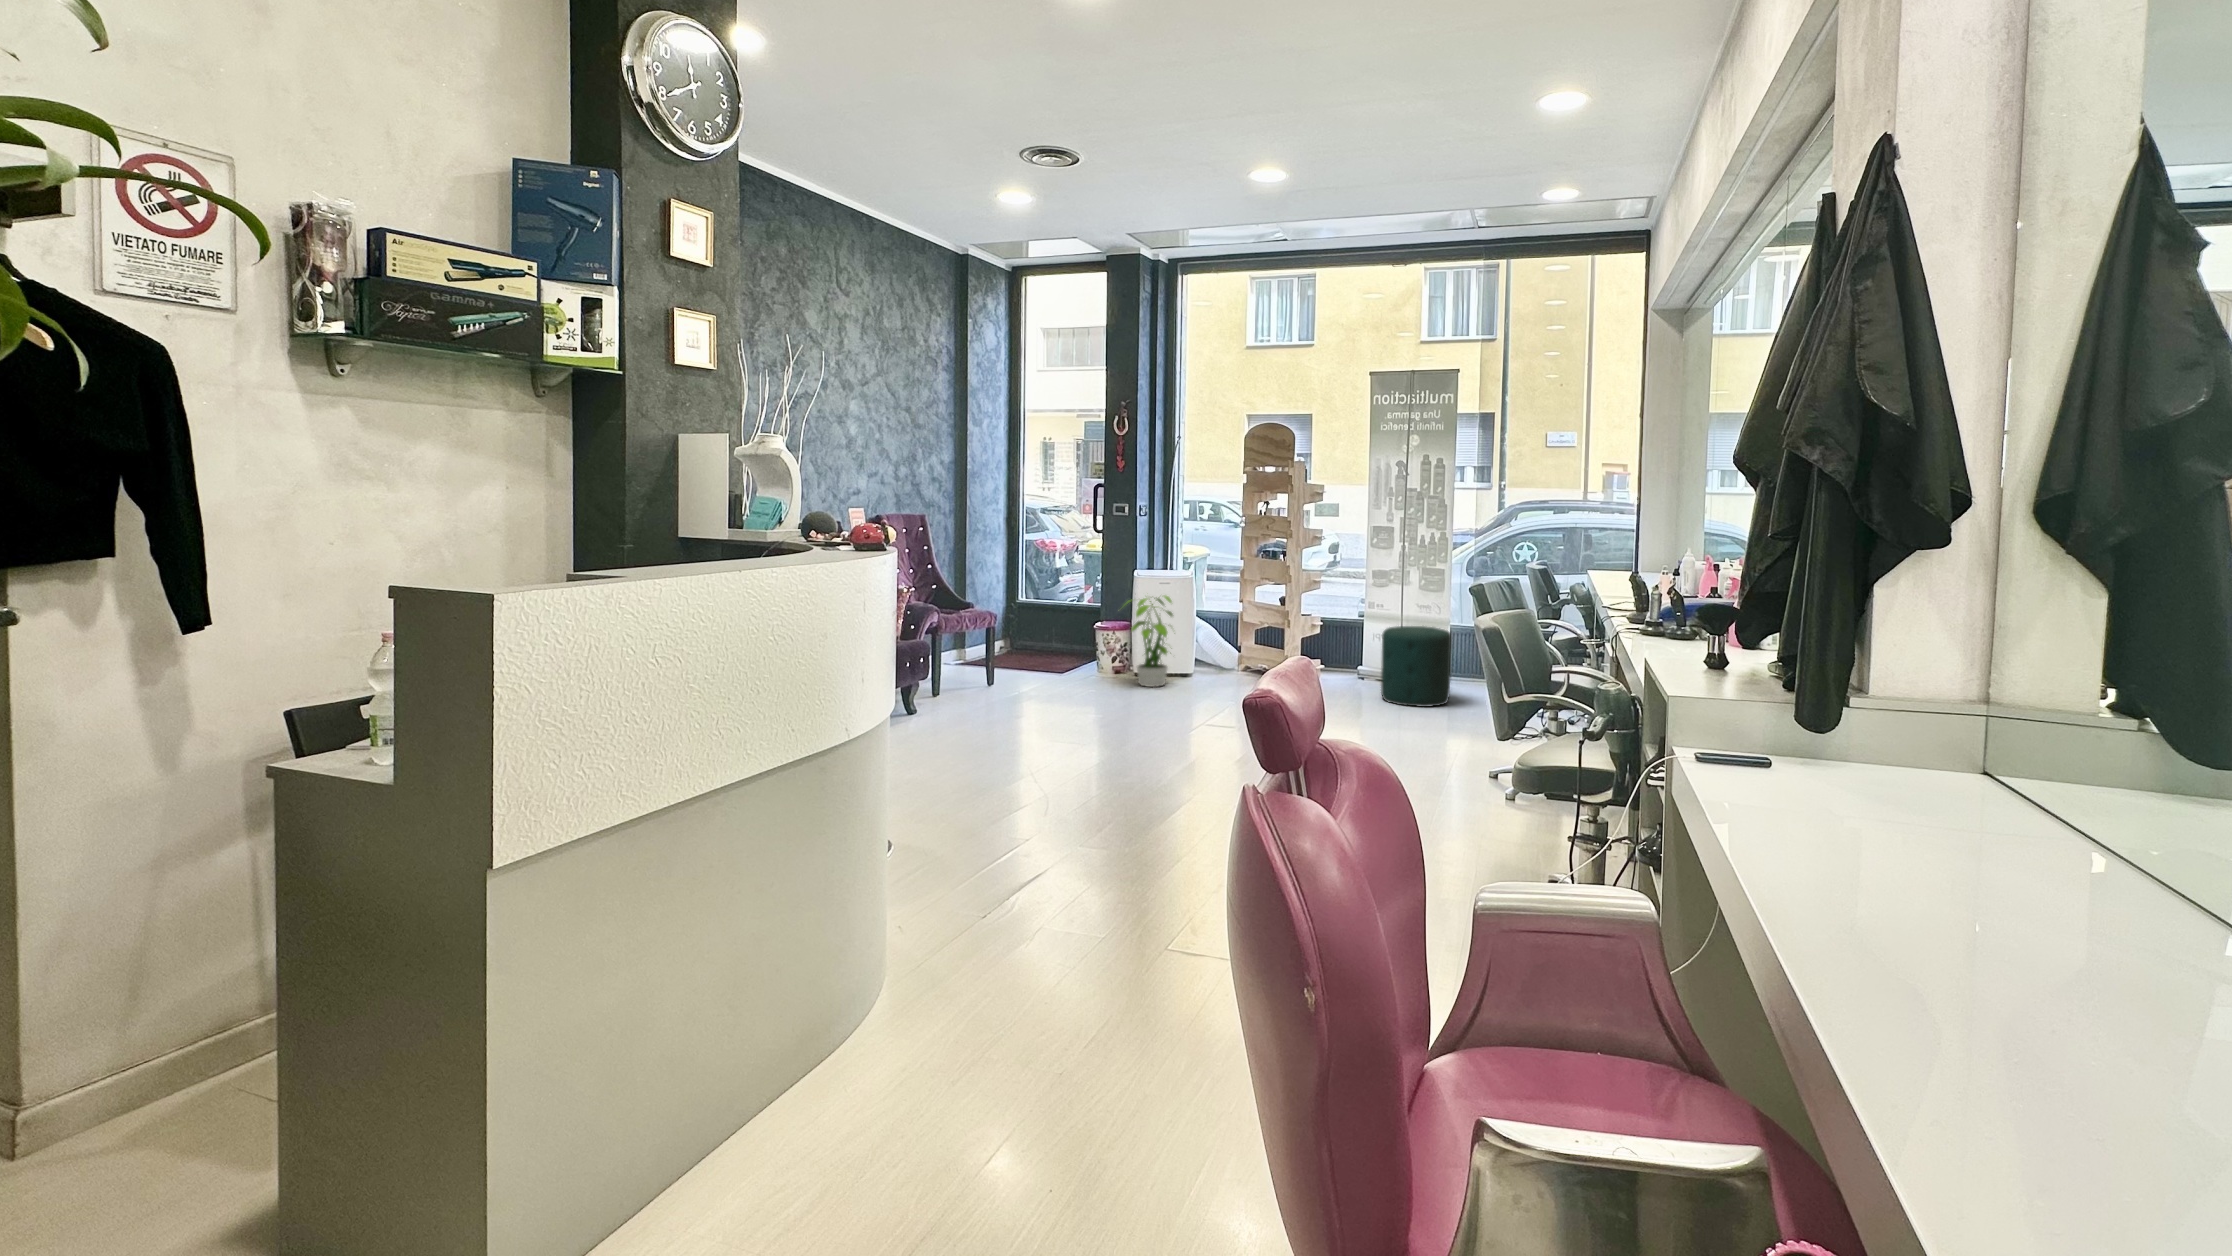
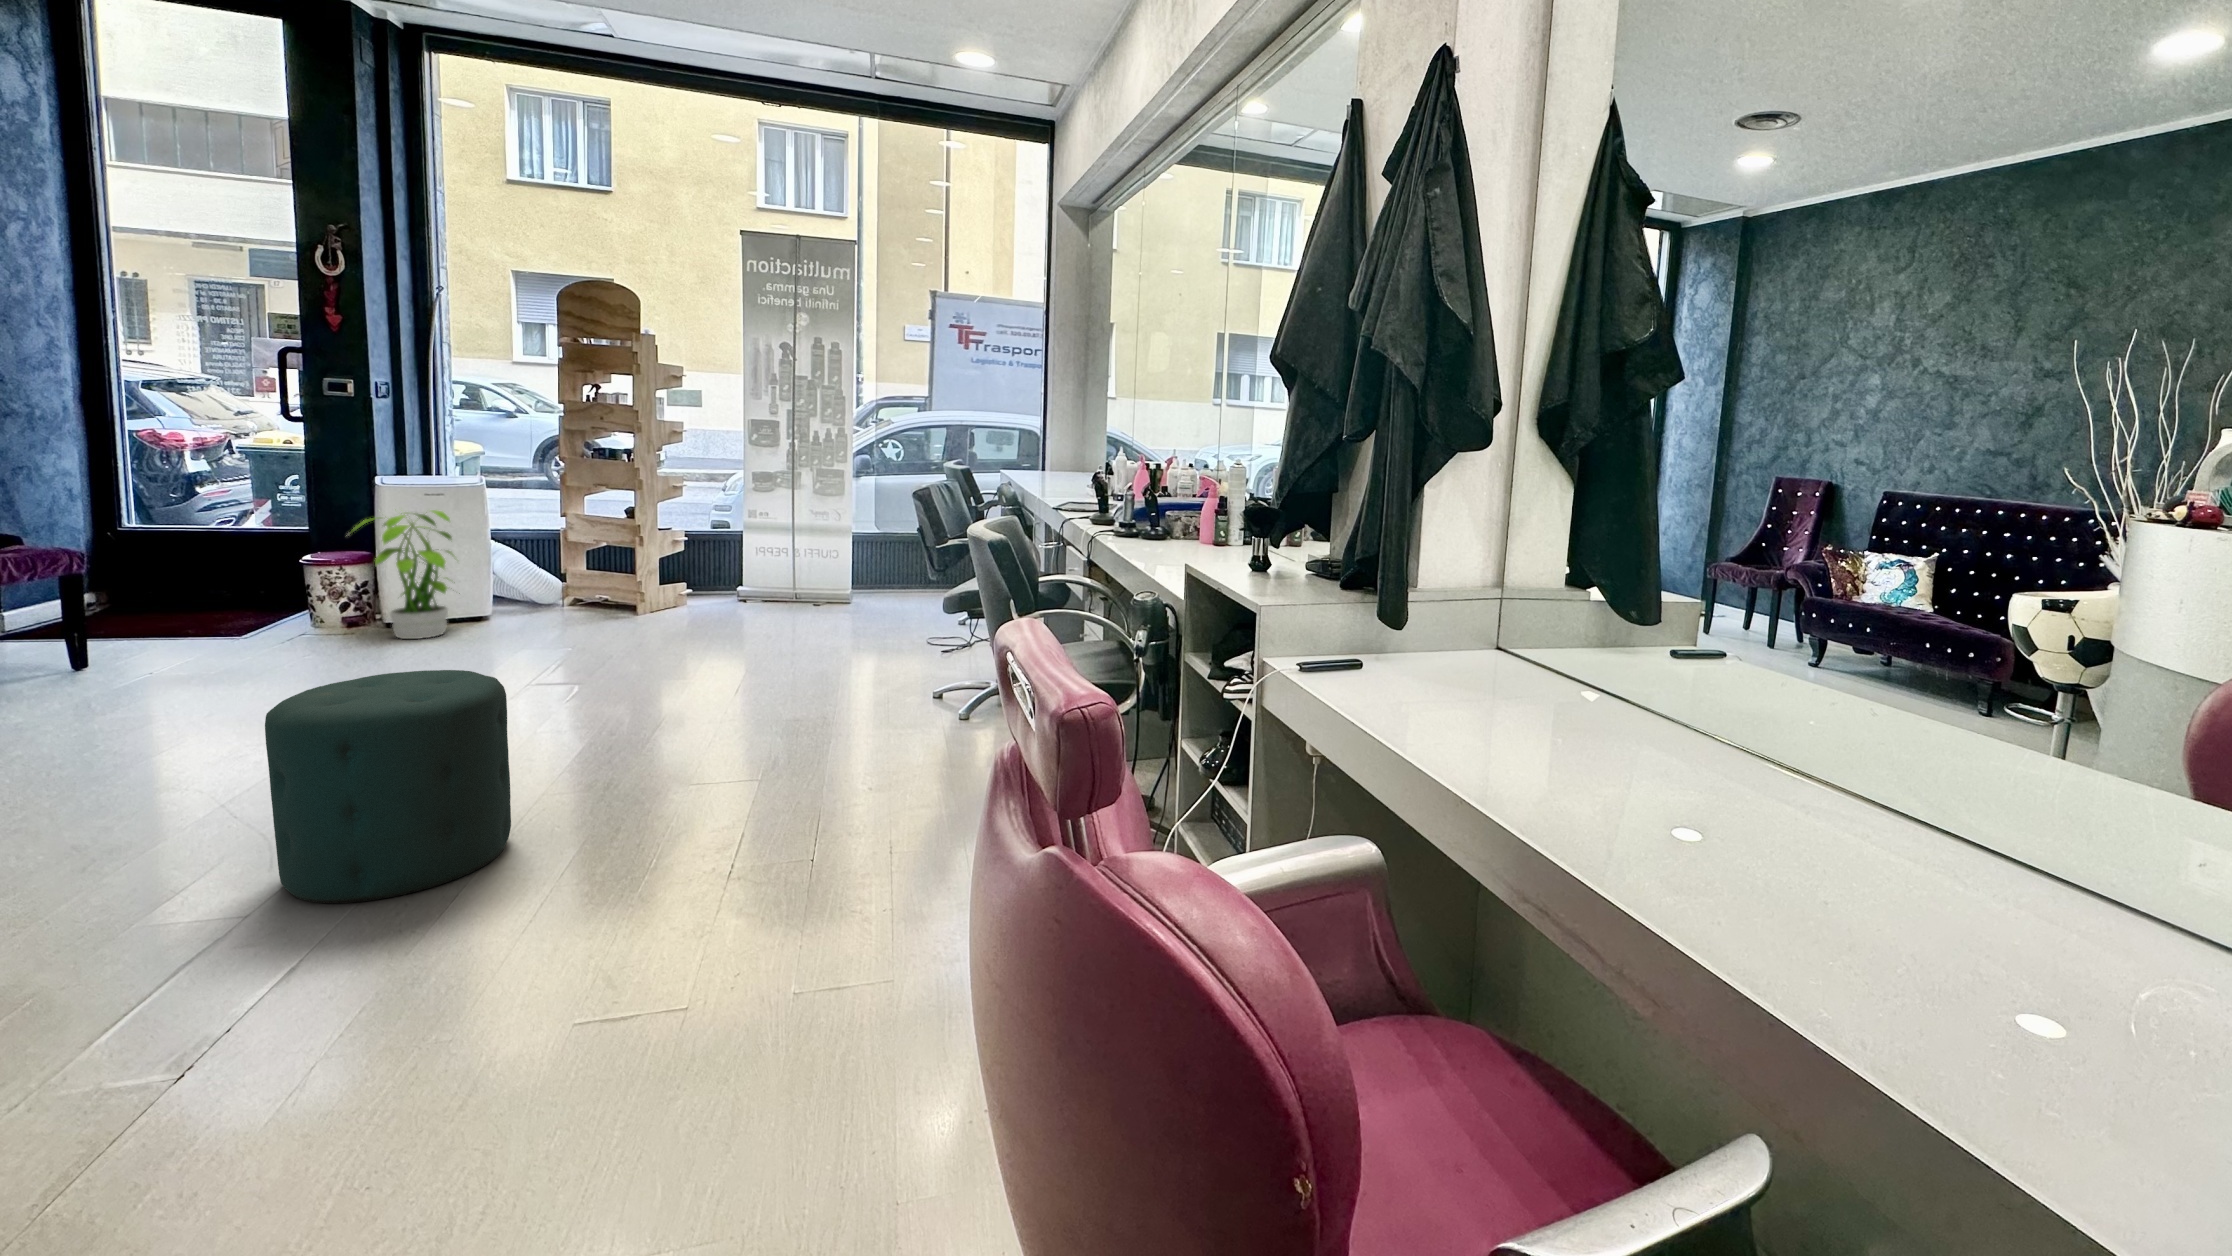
ottoman: present [1381,626,1452,707] -> present [265,670,511,903]

